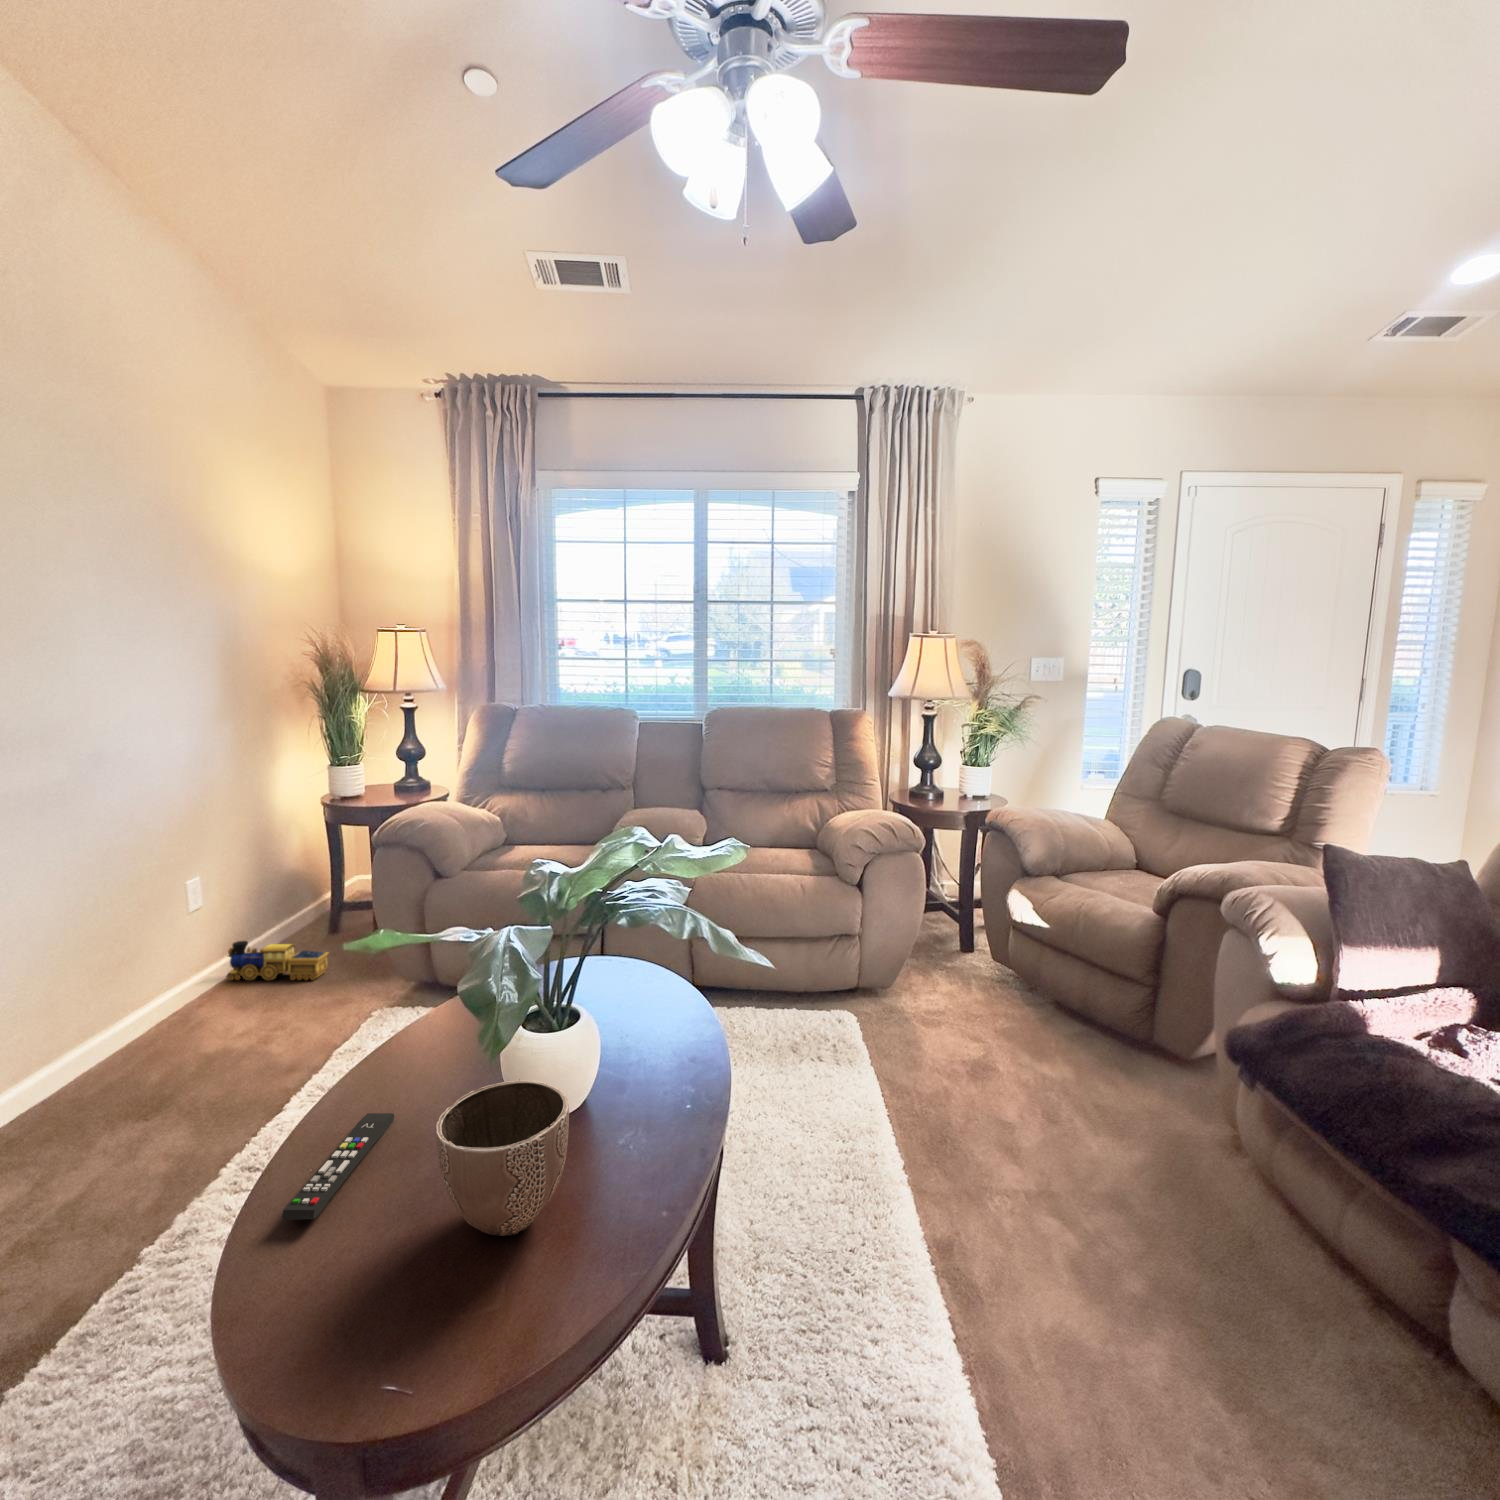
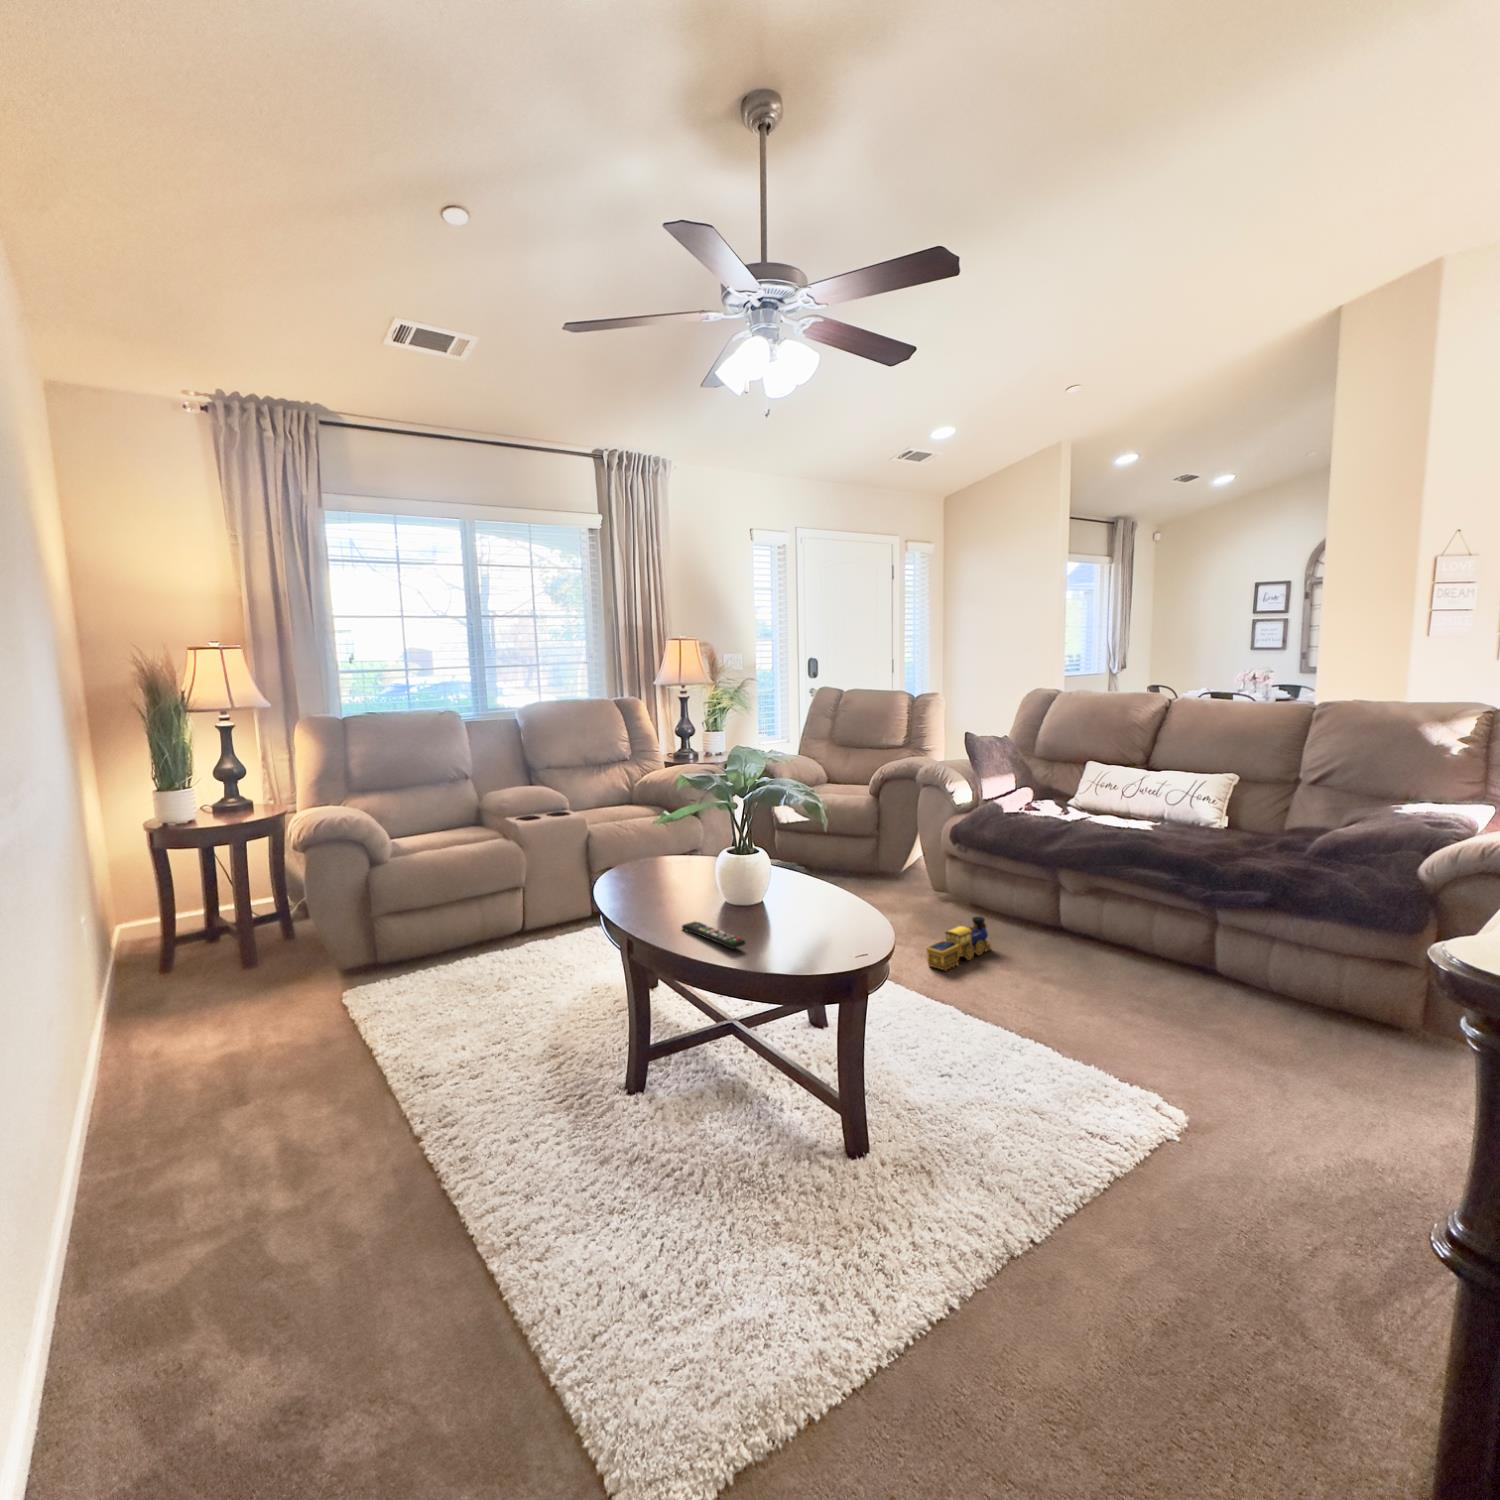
toy train: present [226,941,328,980] -> present [926,917,991,971]
decorative bowl: present [436,1079,569,1236] -> none [781,864,842,929]

